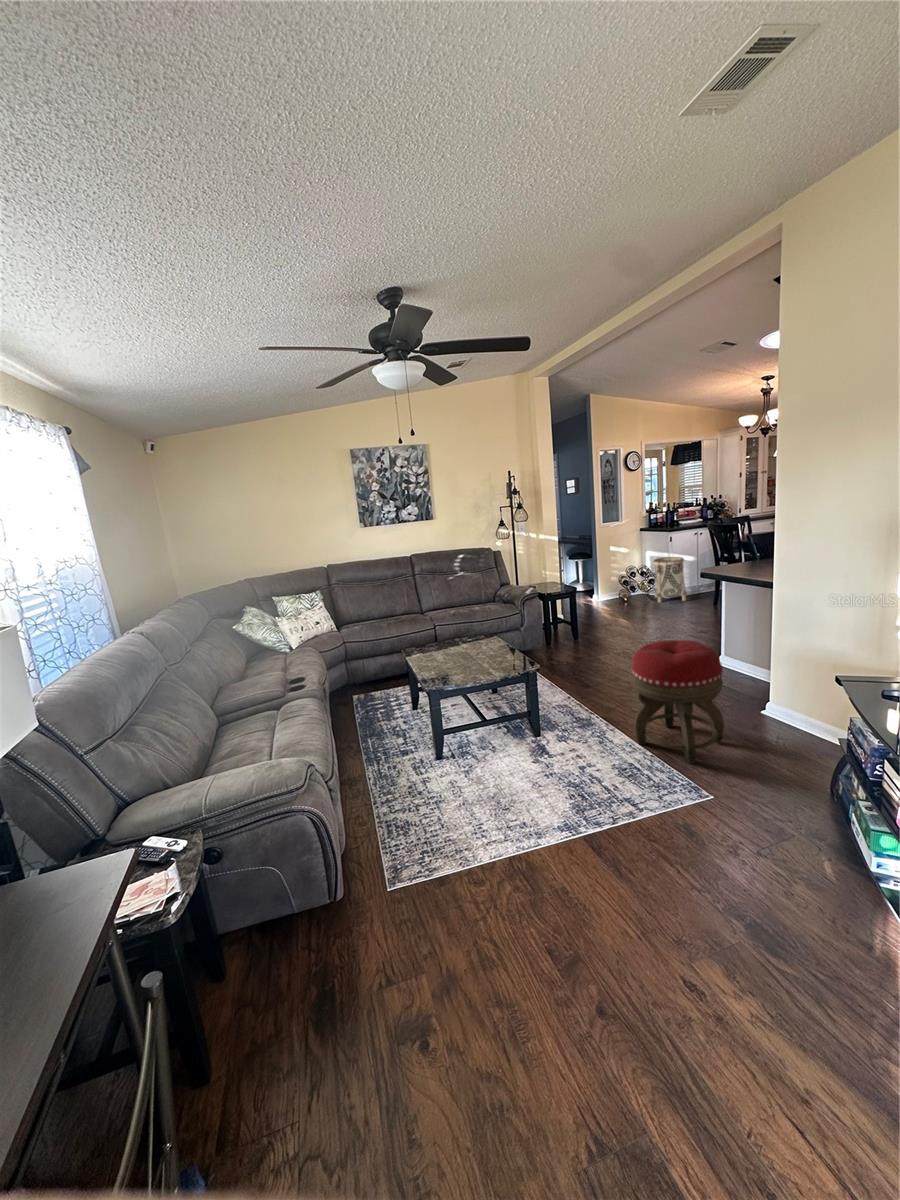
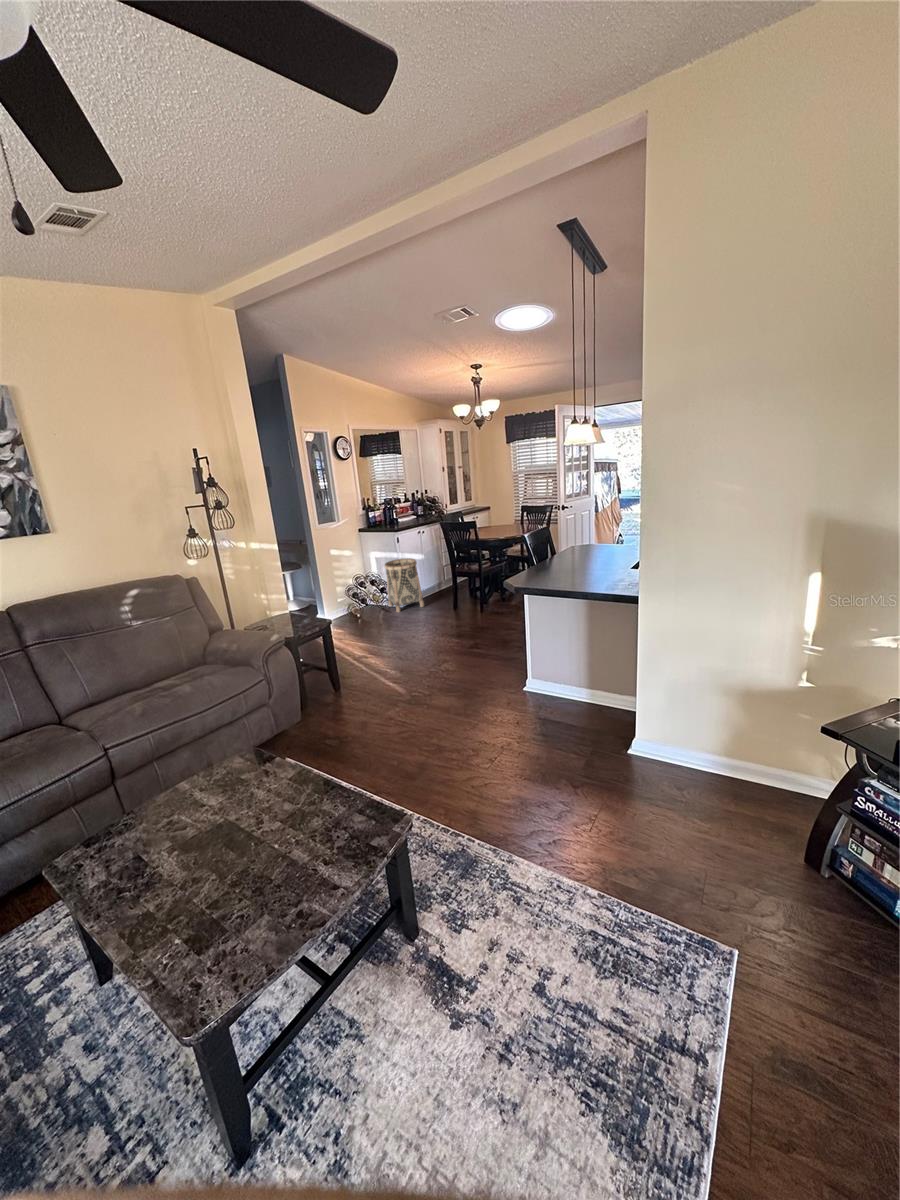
footstool: present [632,640,724,763] -> none [536,701,666,889]

